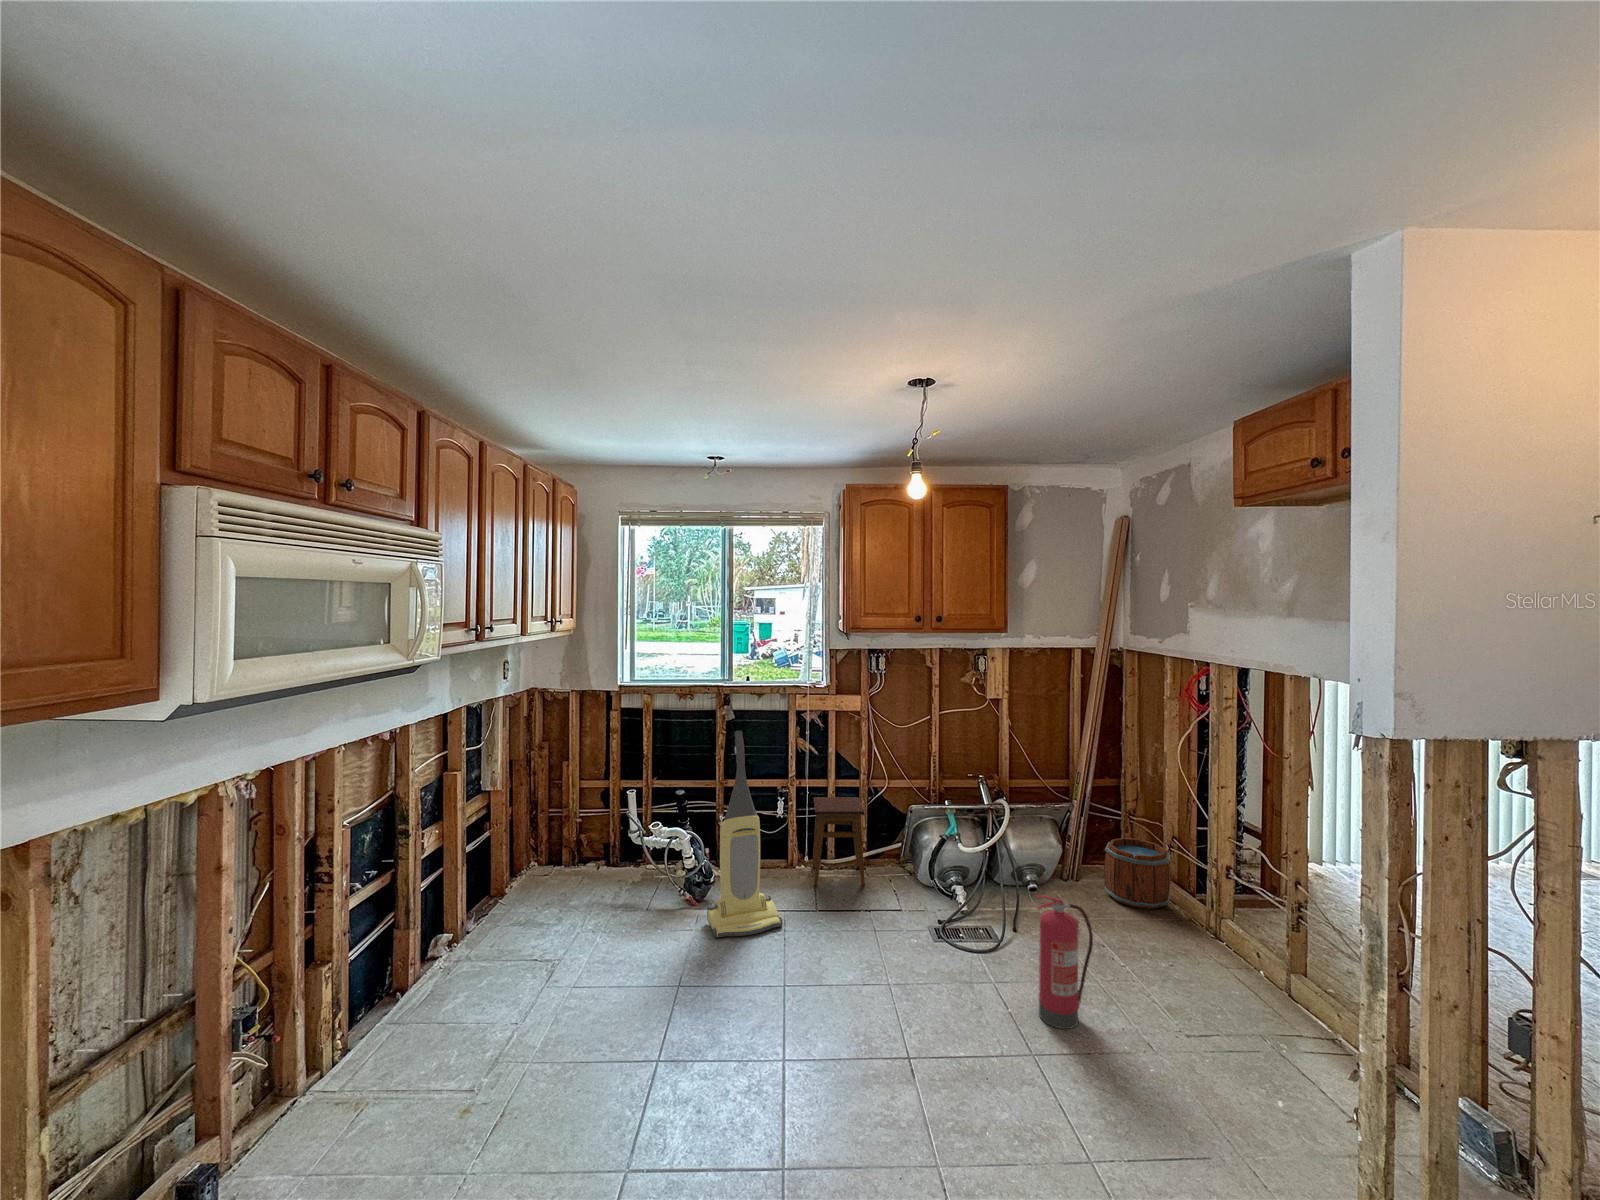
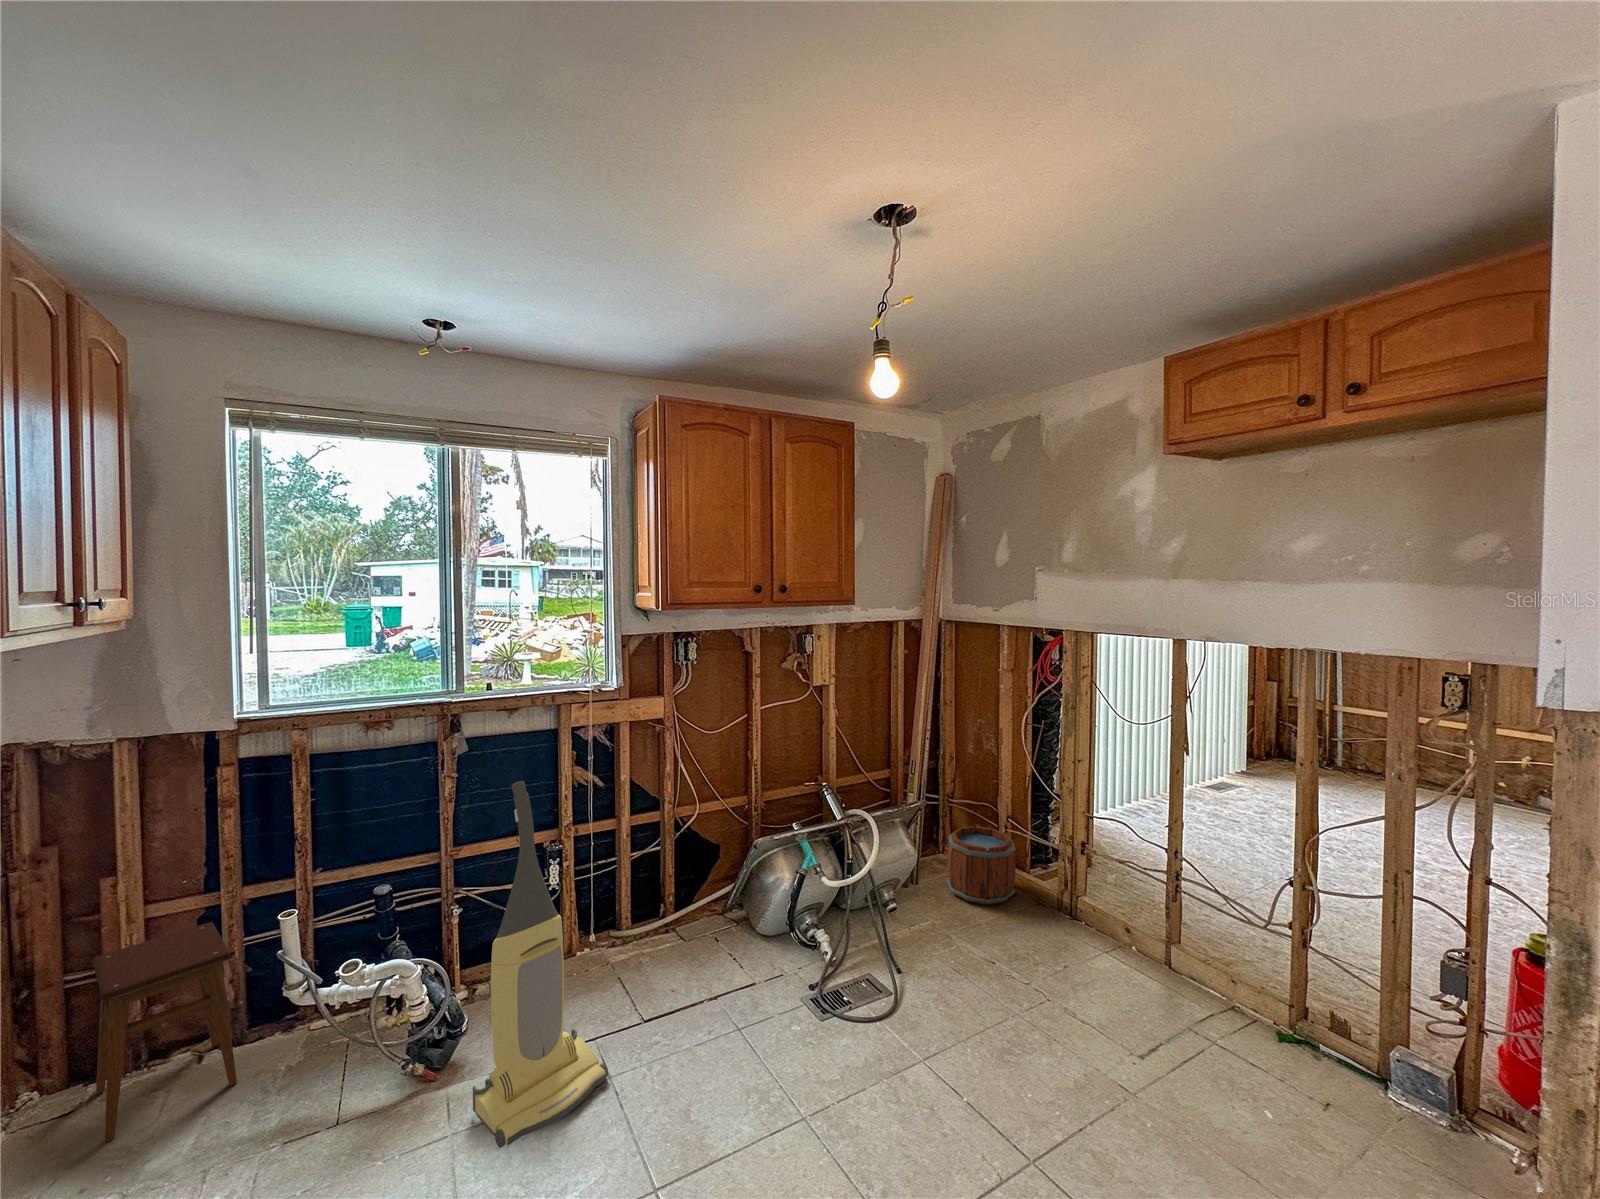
stool: present [812,797,865,886] -> present [92,922,237,1142]
fire extinguisher: present [1036,895,1093,1029] -> none [1010,953,1067,1122]

